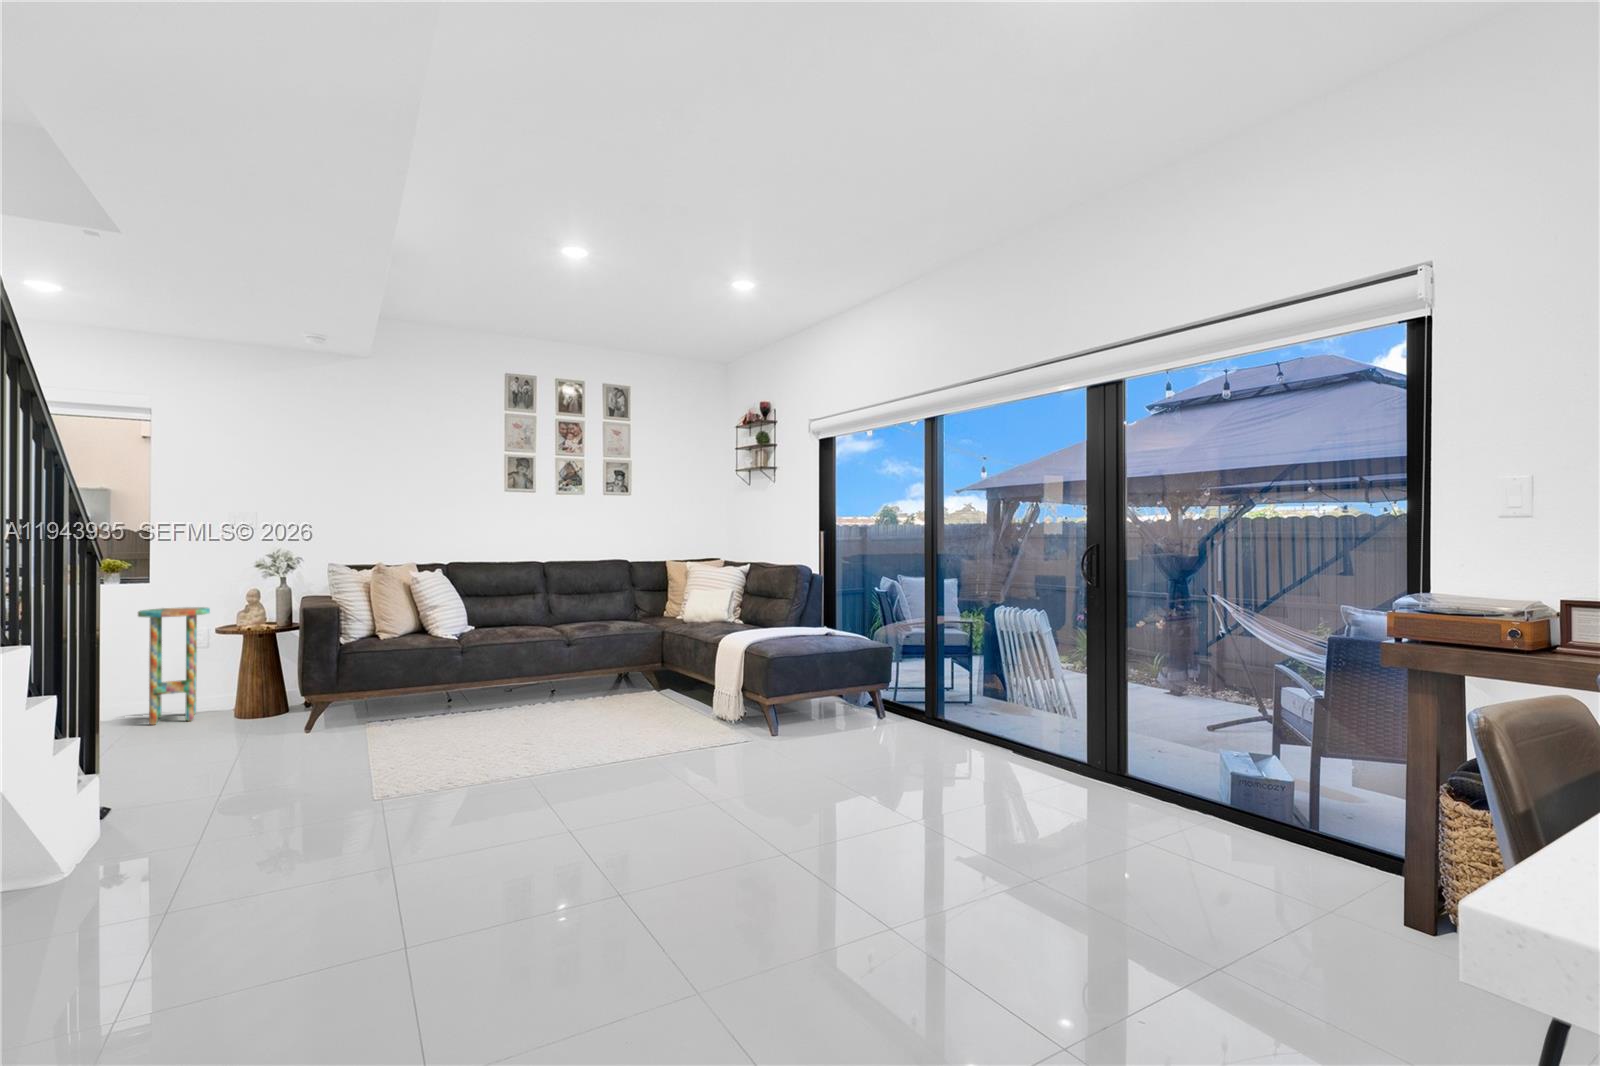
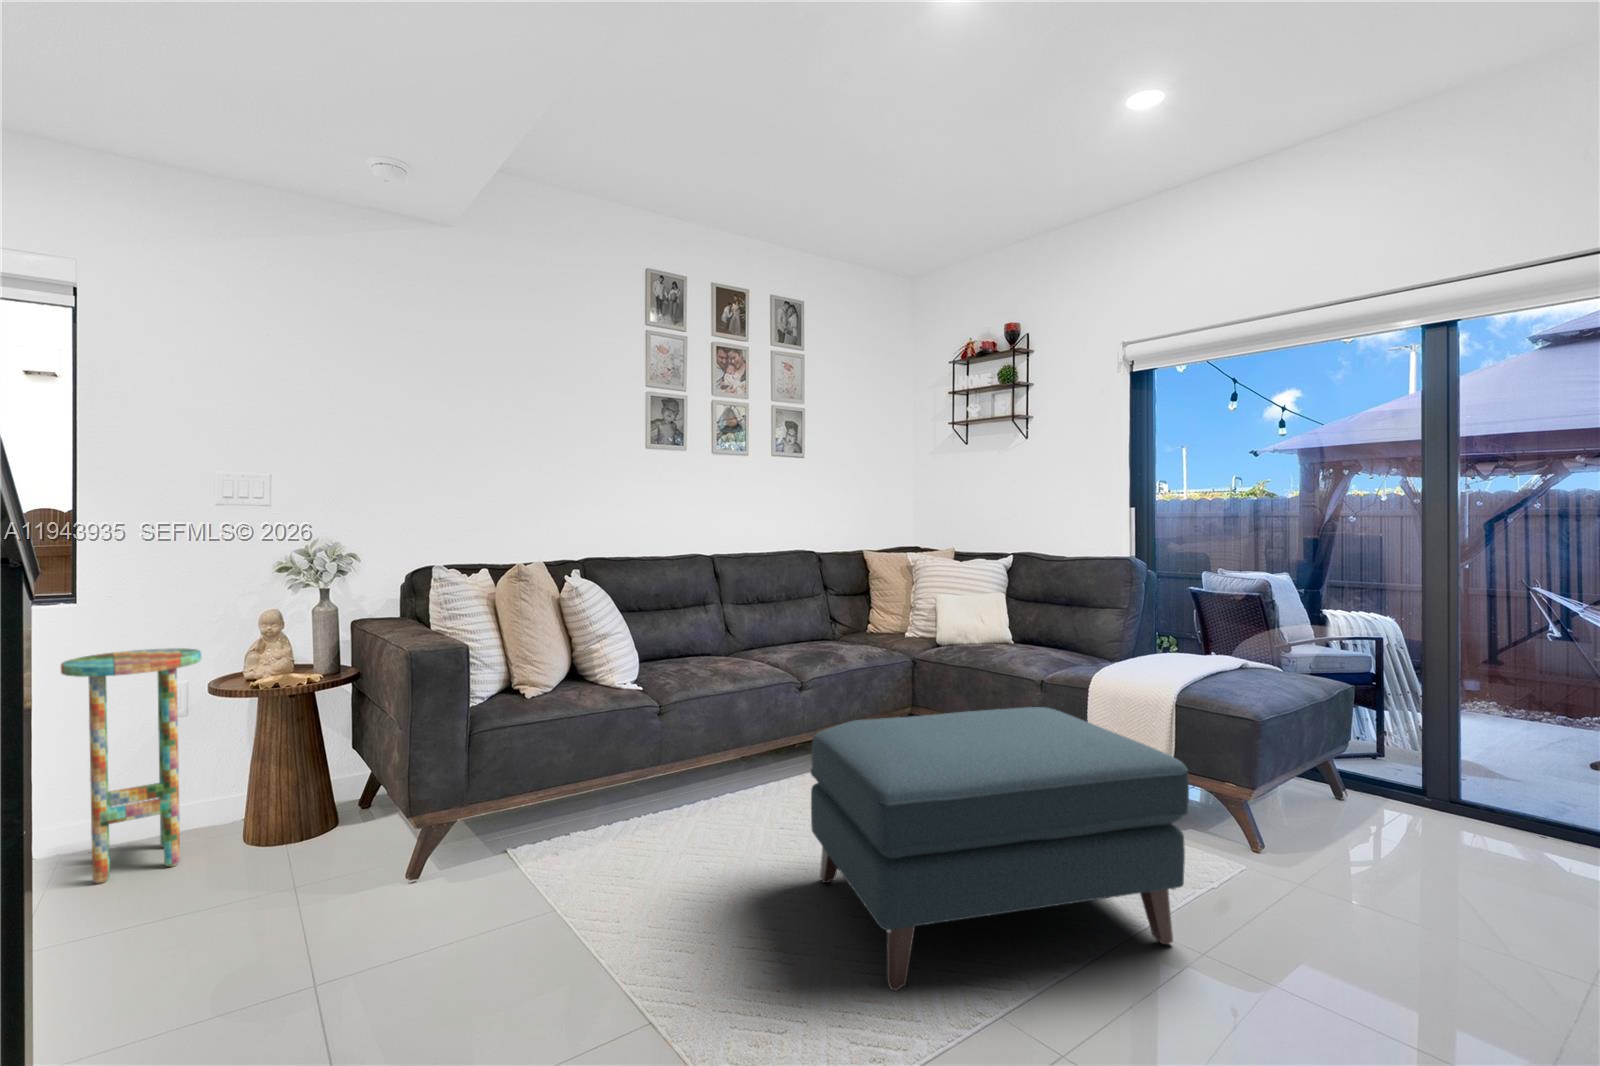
ottoman: none [465,647,652,768] -> present [811,707,1189,990]

